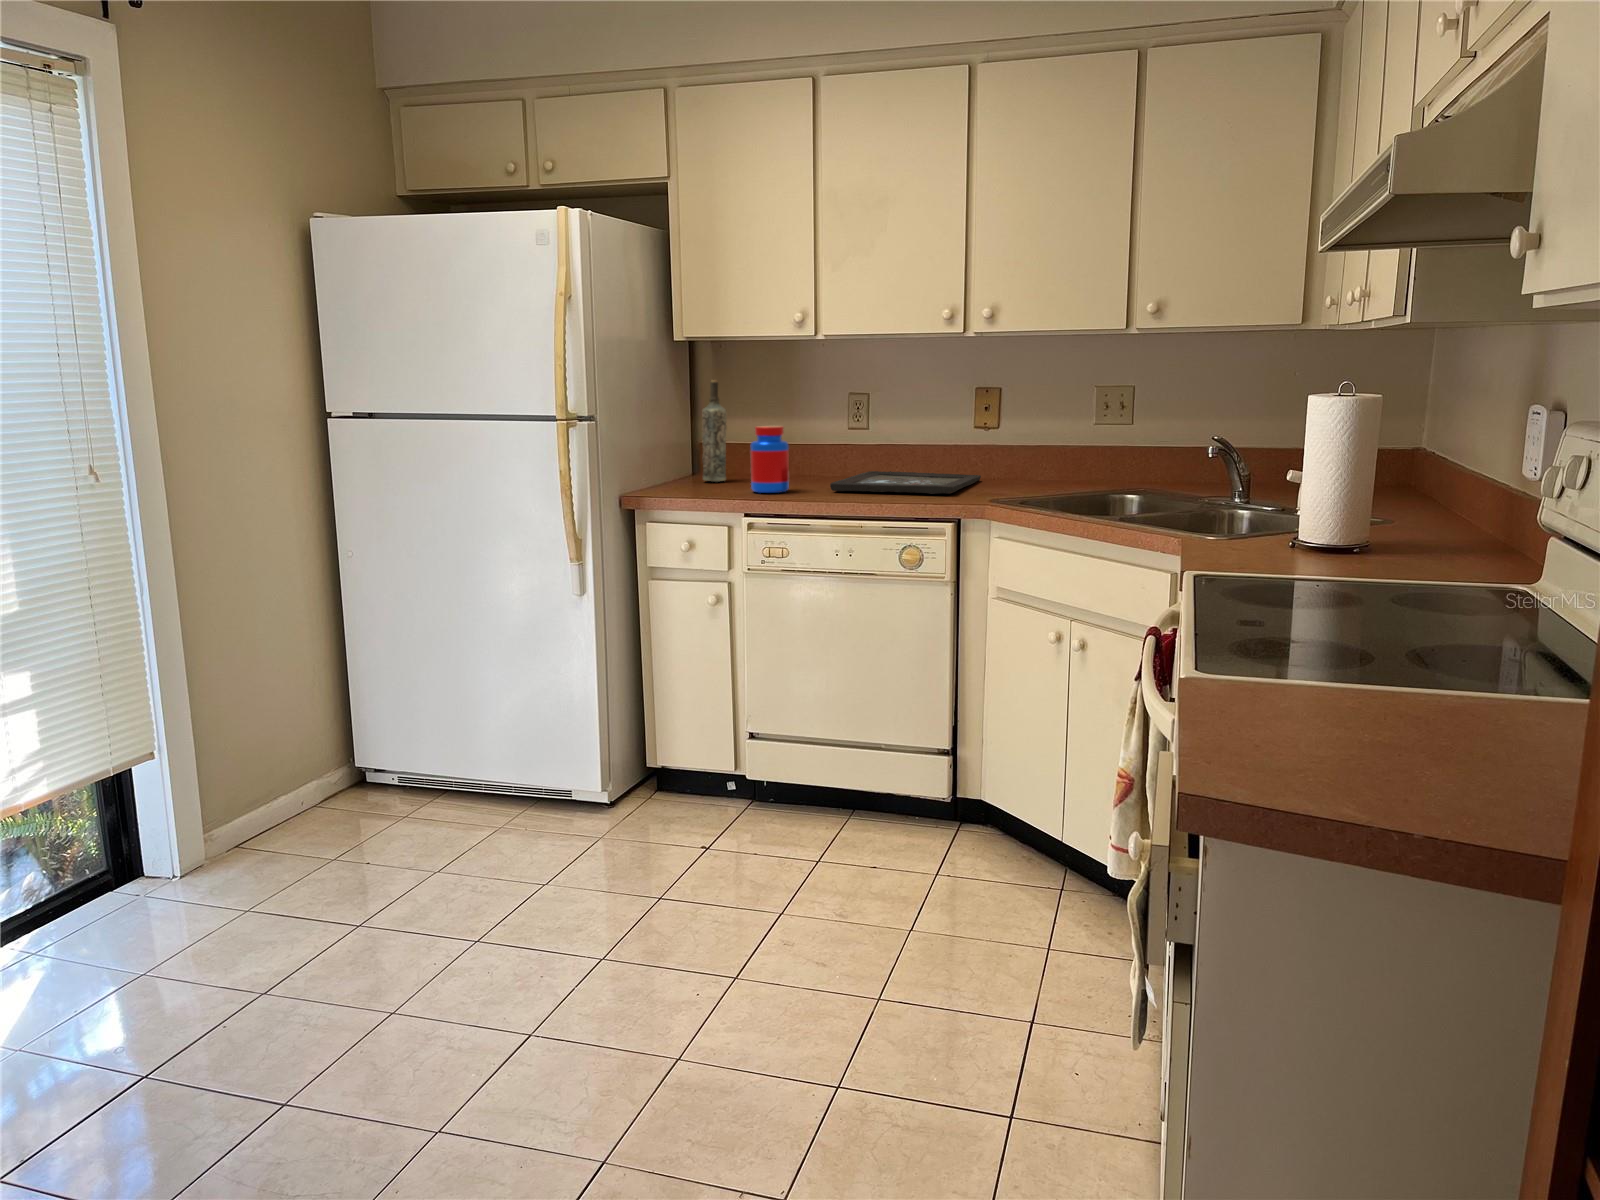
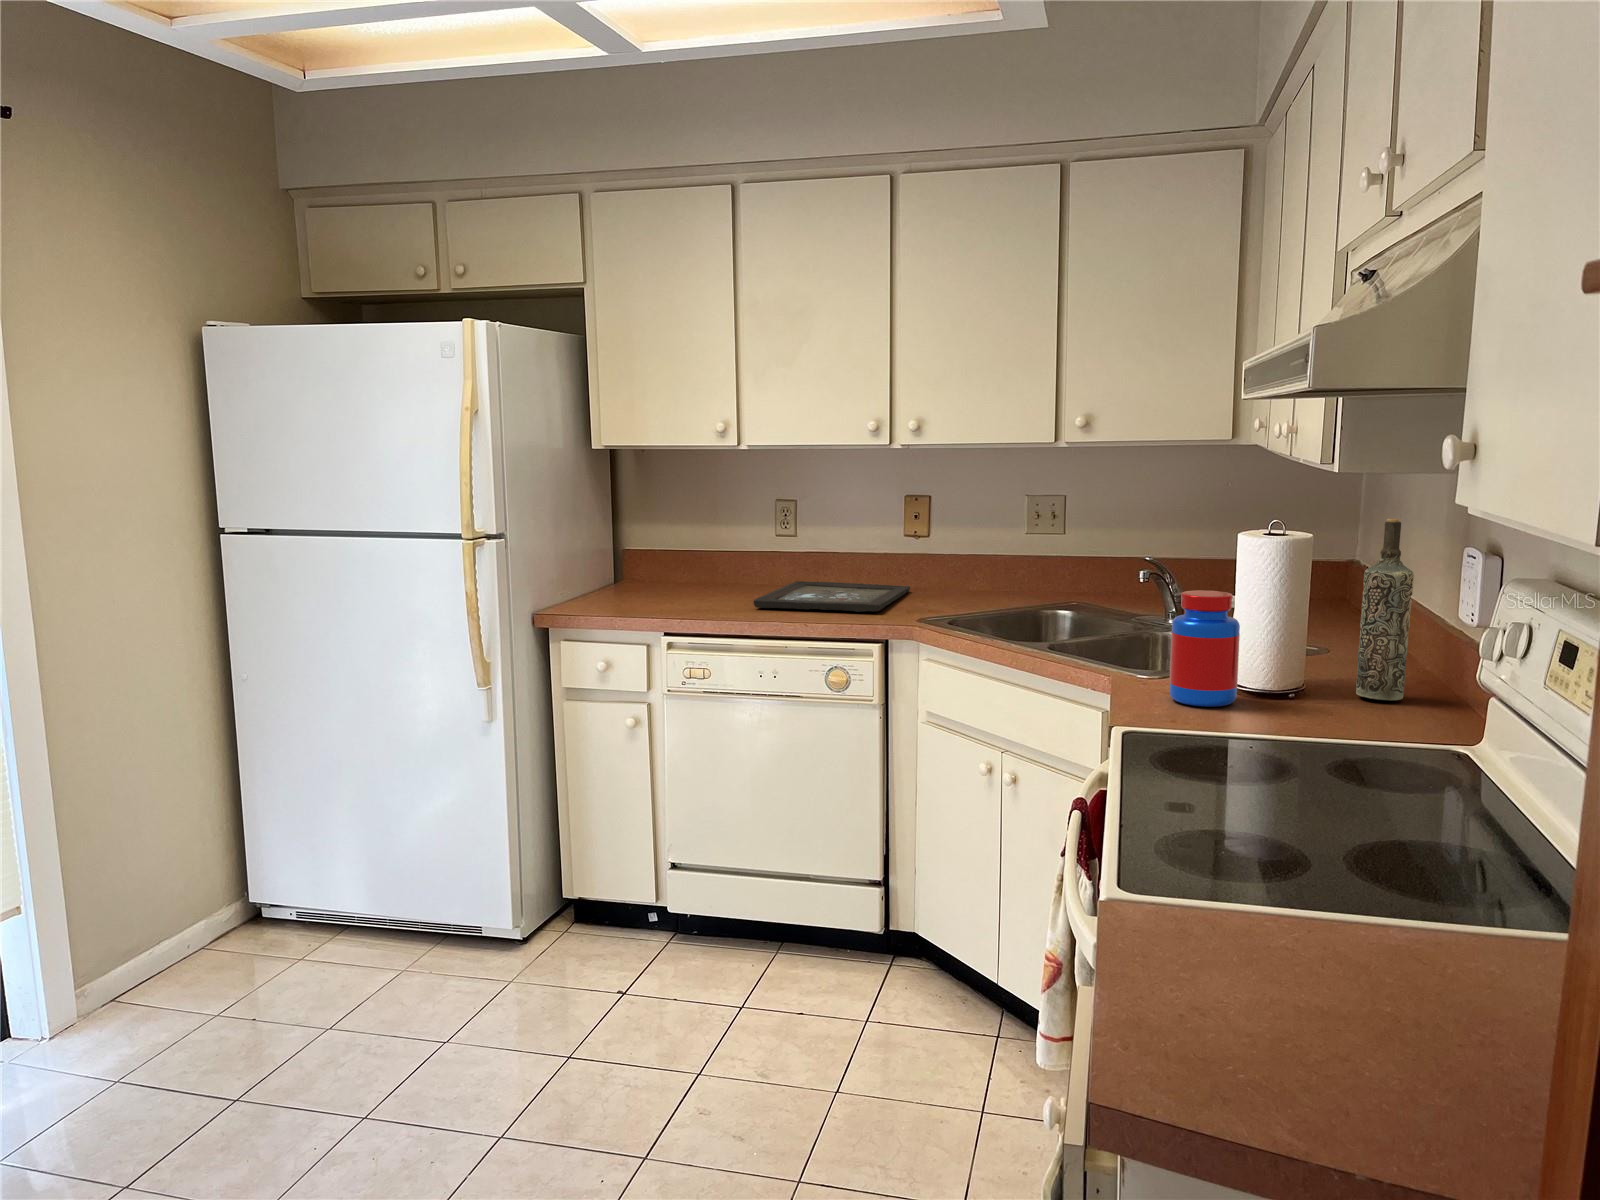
bottle: present [702,380,727,482] -> present [1356,518,1414,701]
jar: present [750,426,789,493] -> present [1170,590,1240,707]

